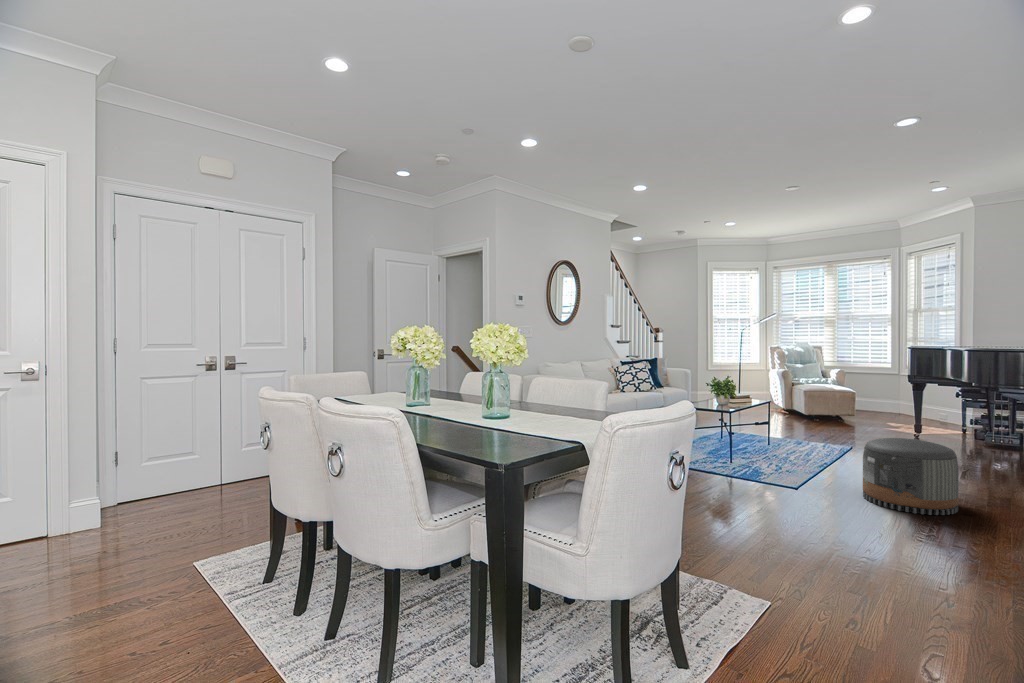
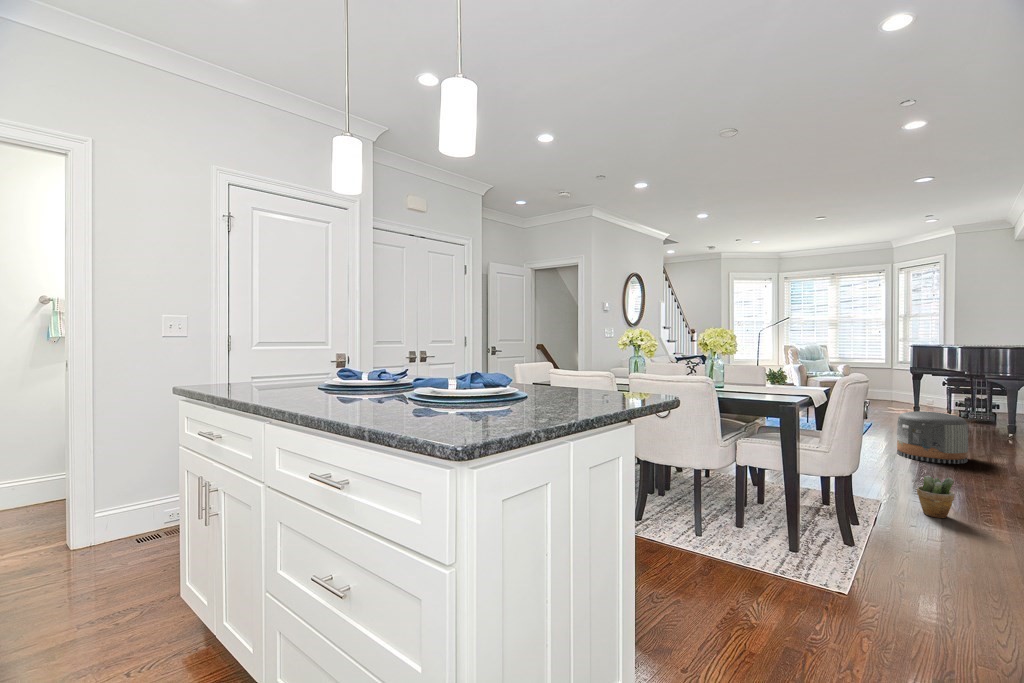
potted plant: none [832,559,889,631] -> present [917,476,955,518]

